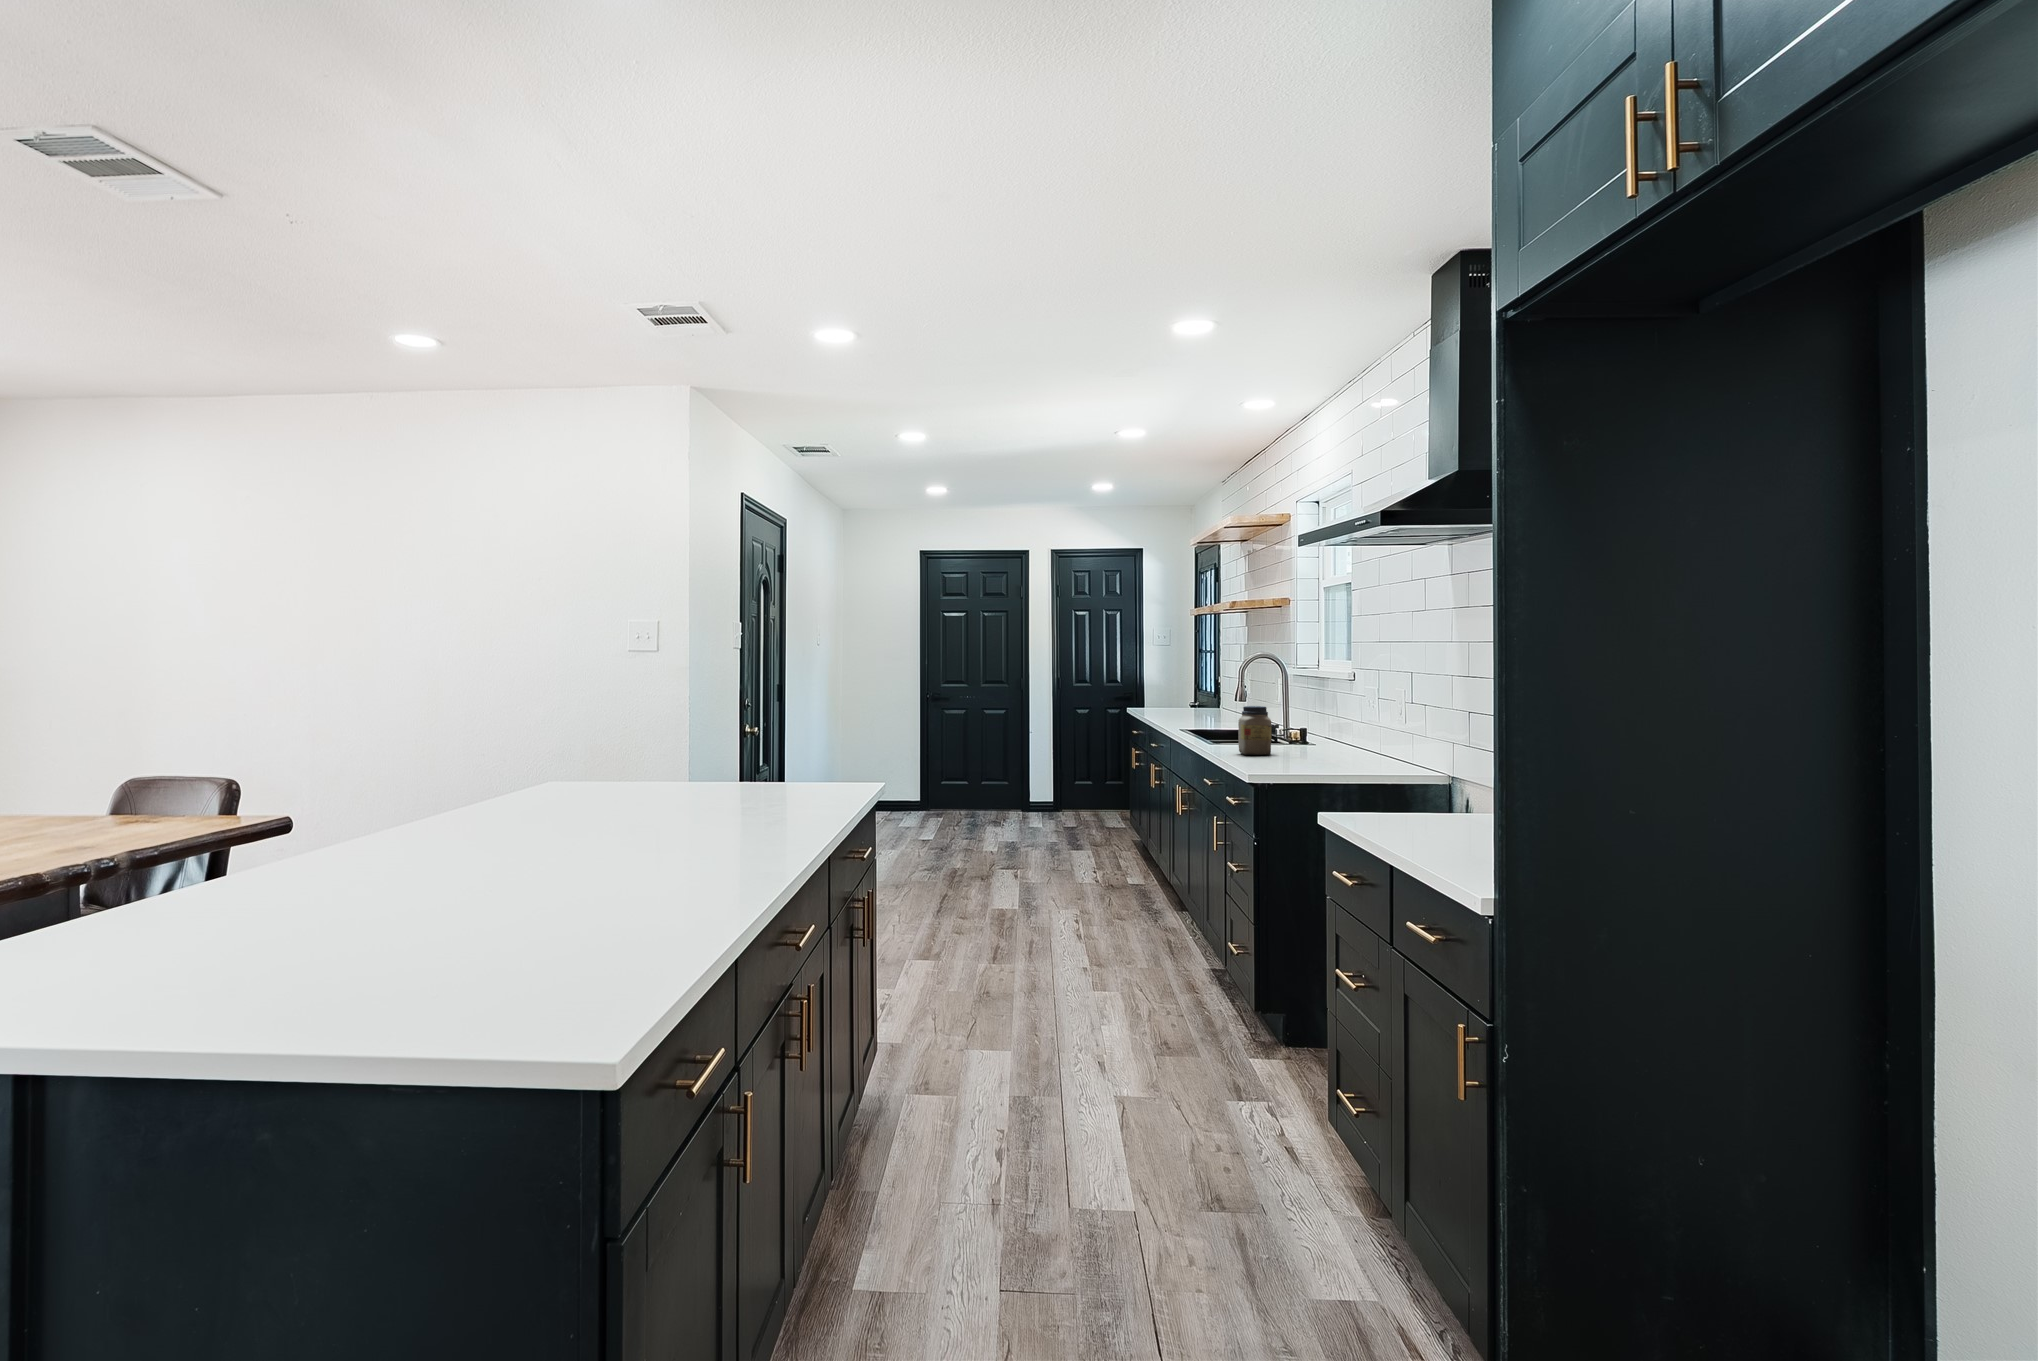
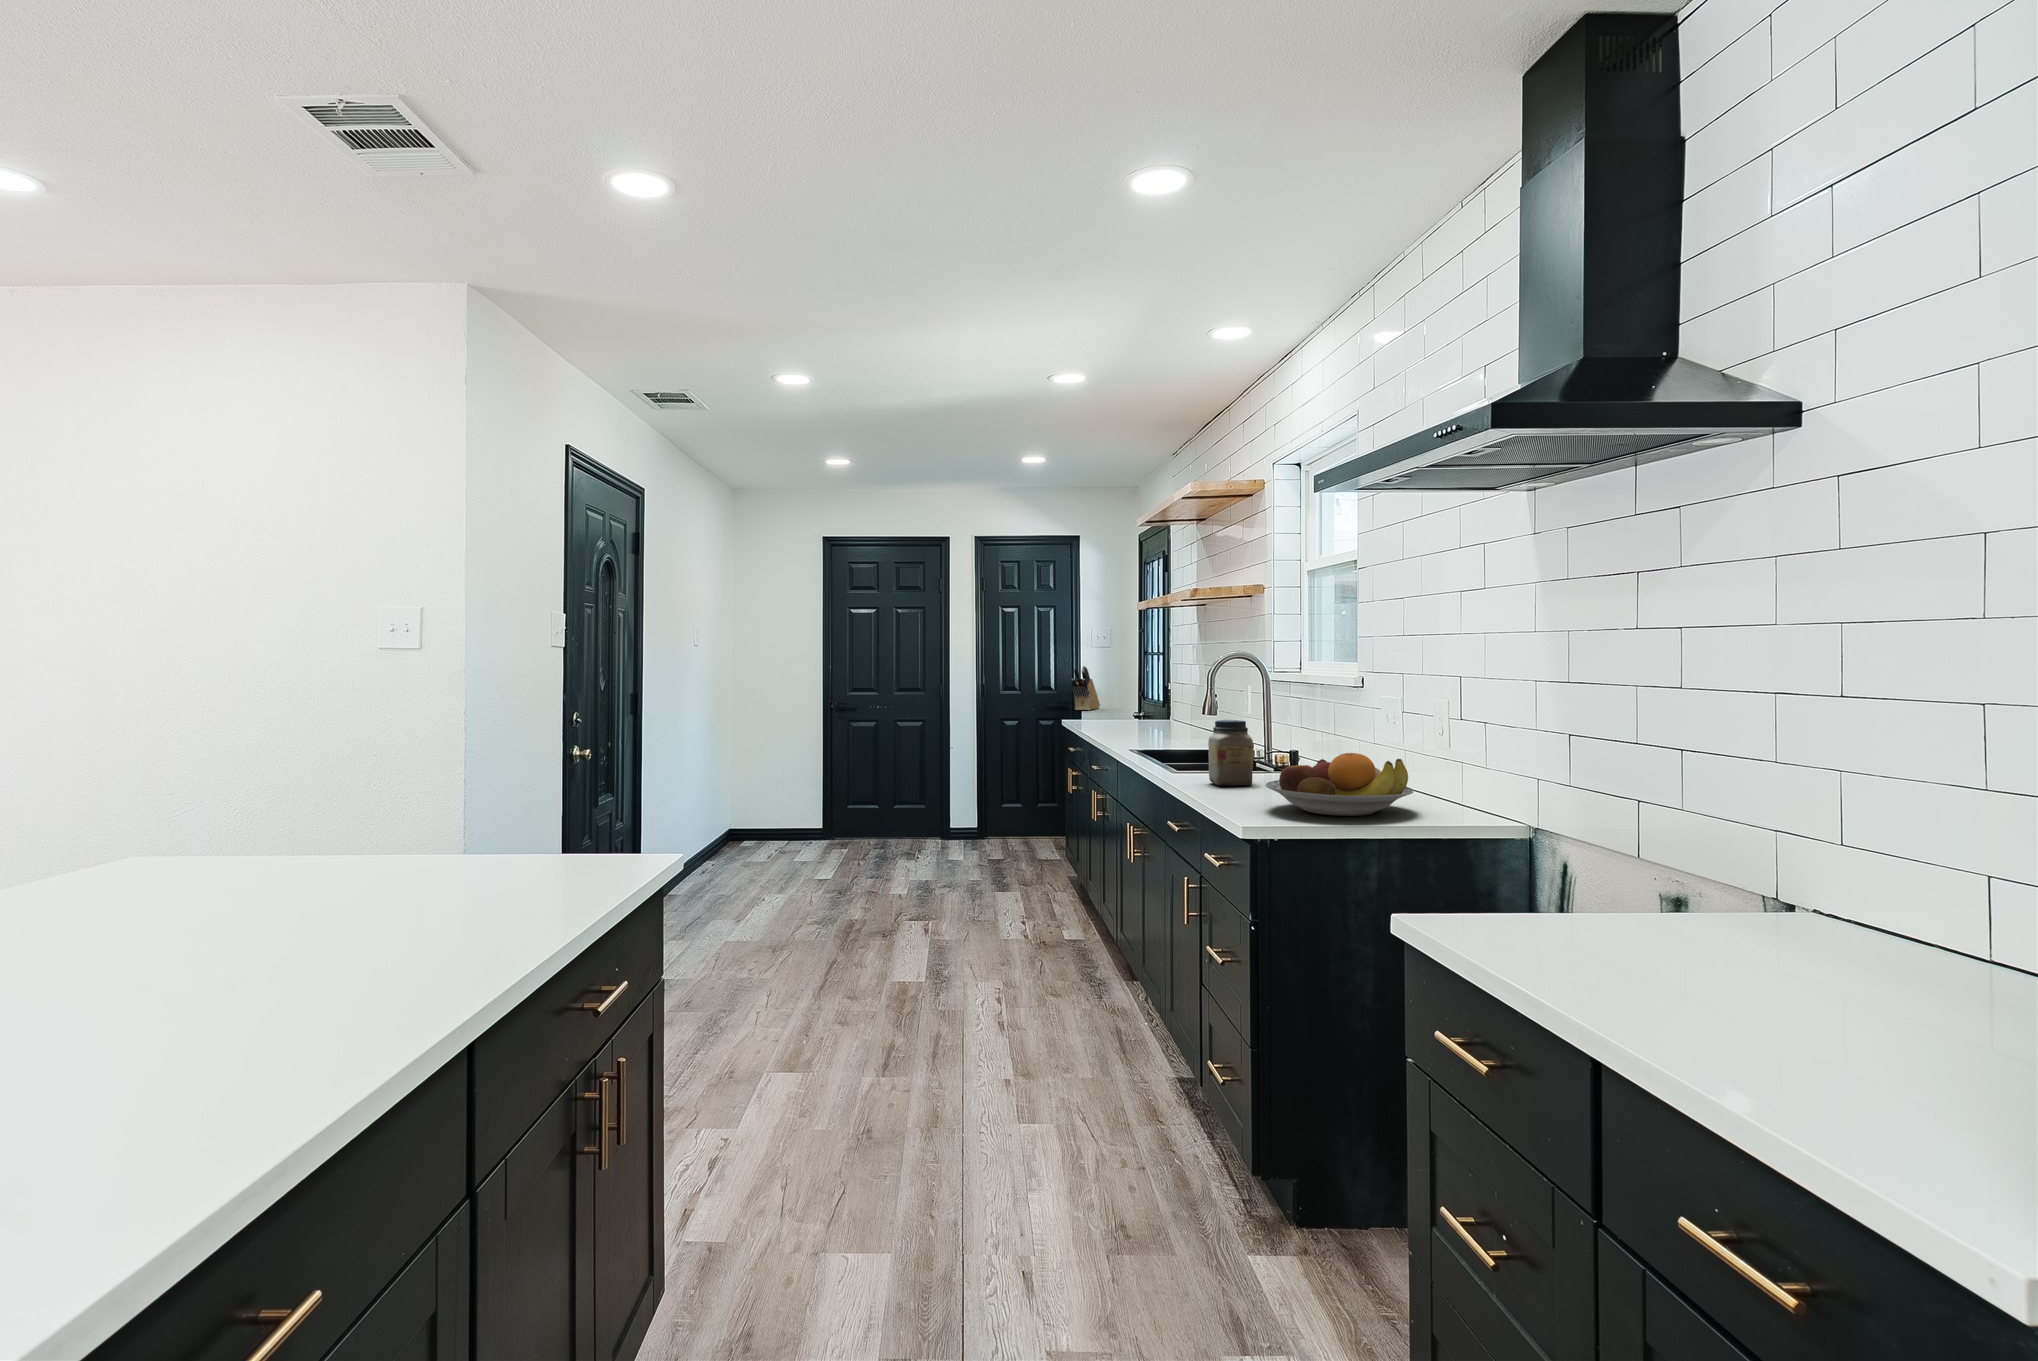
knife block: none [1136,662,1162,701] -> present [1072,666,1100,710]
fruit bowl: none [1274,729,1378,773] -> present [1266,753,1414,816]

